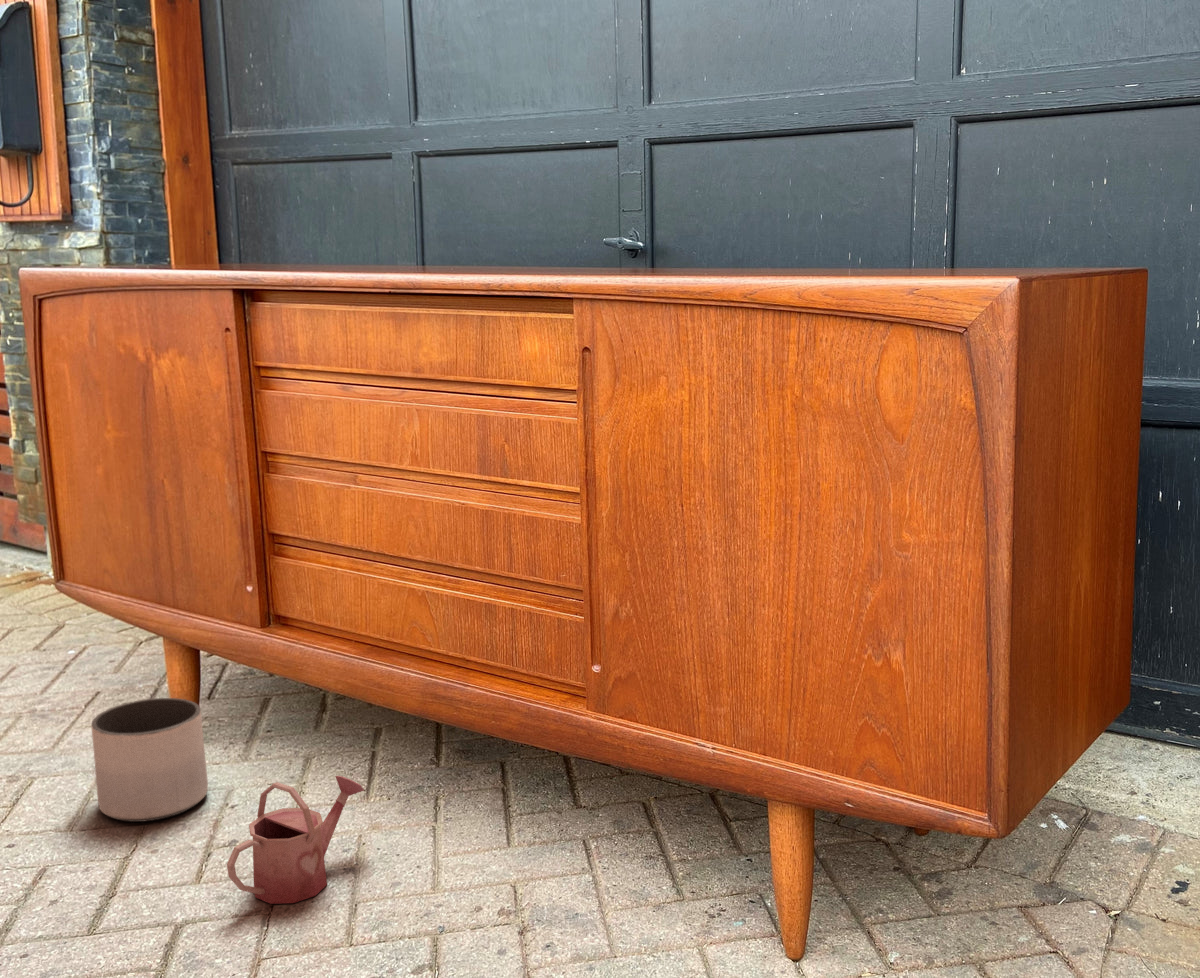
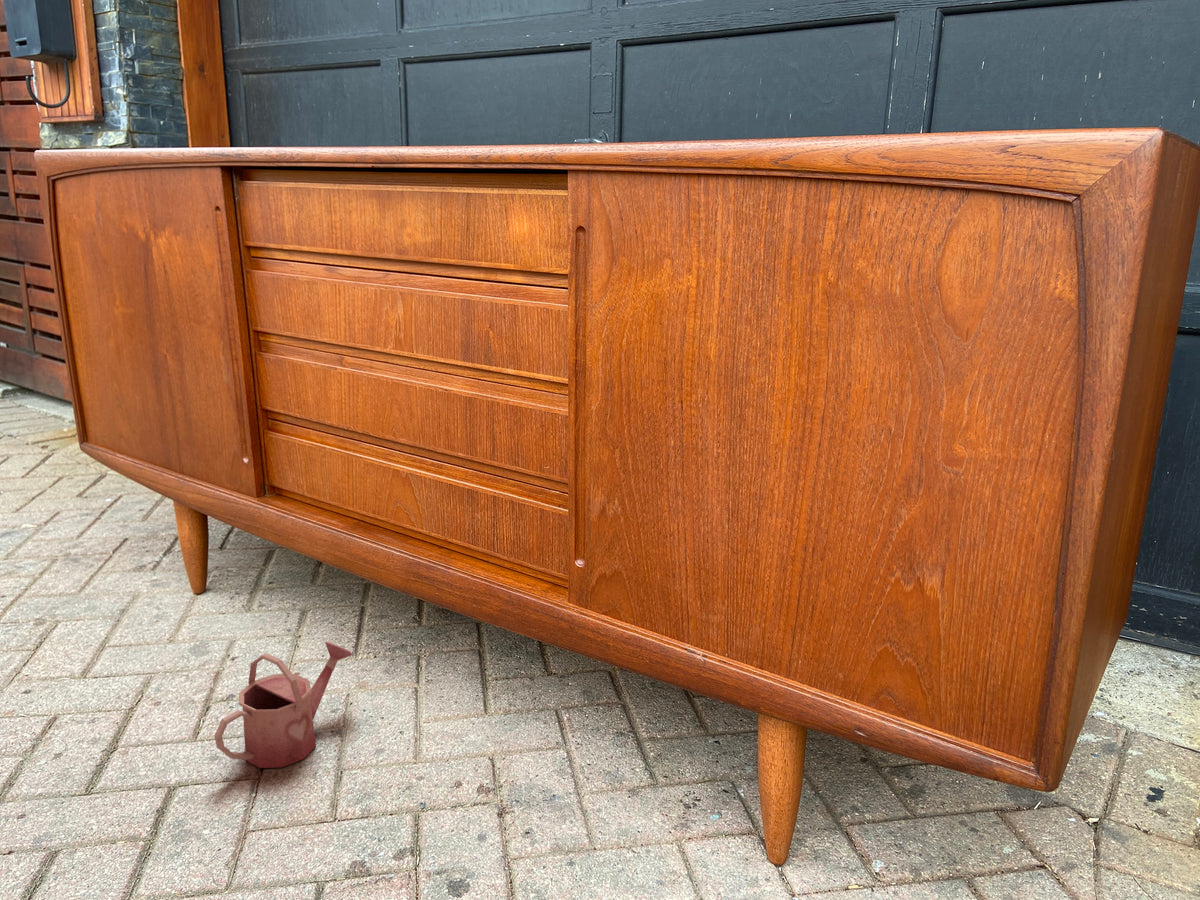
planter: present [91,698,208,822] -> none [96,558,212,675]

